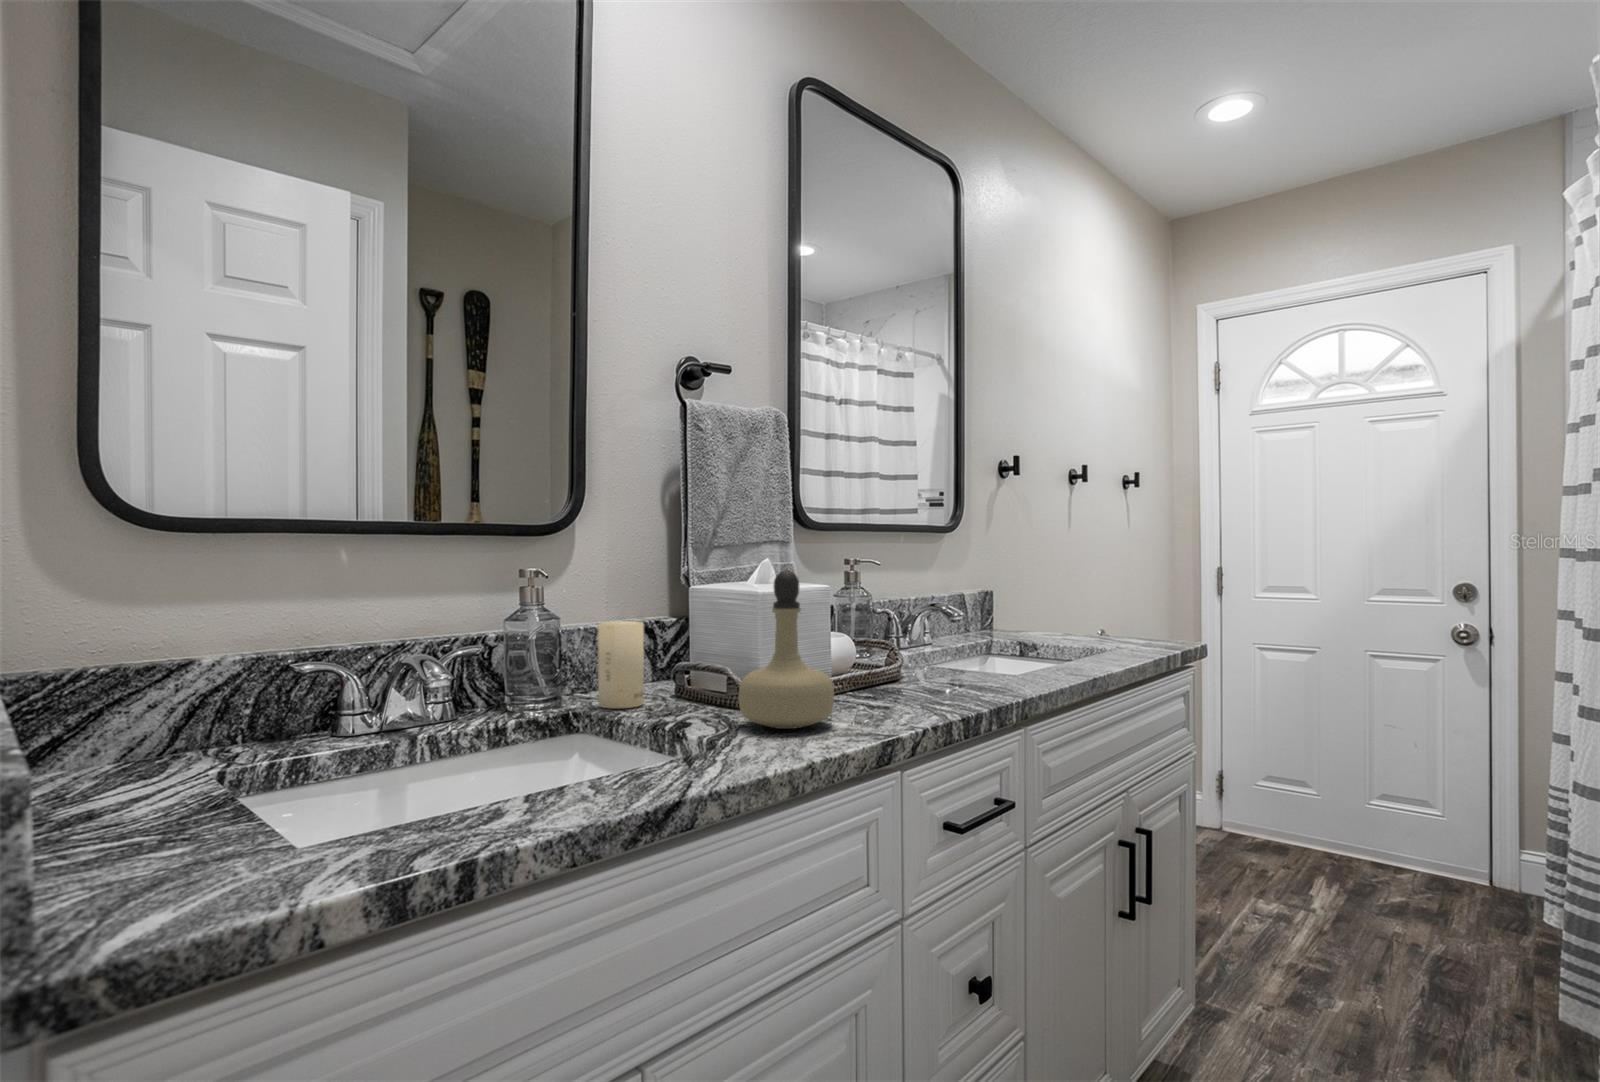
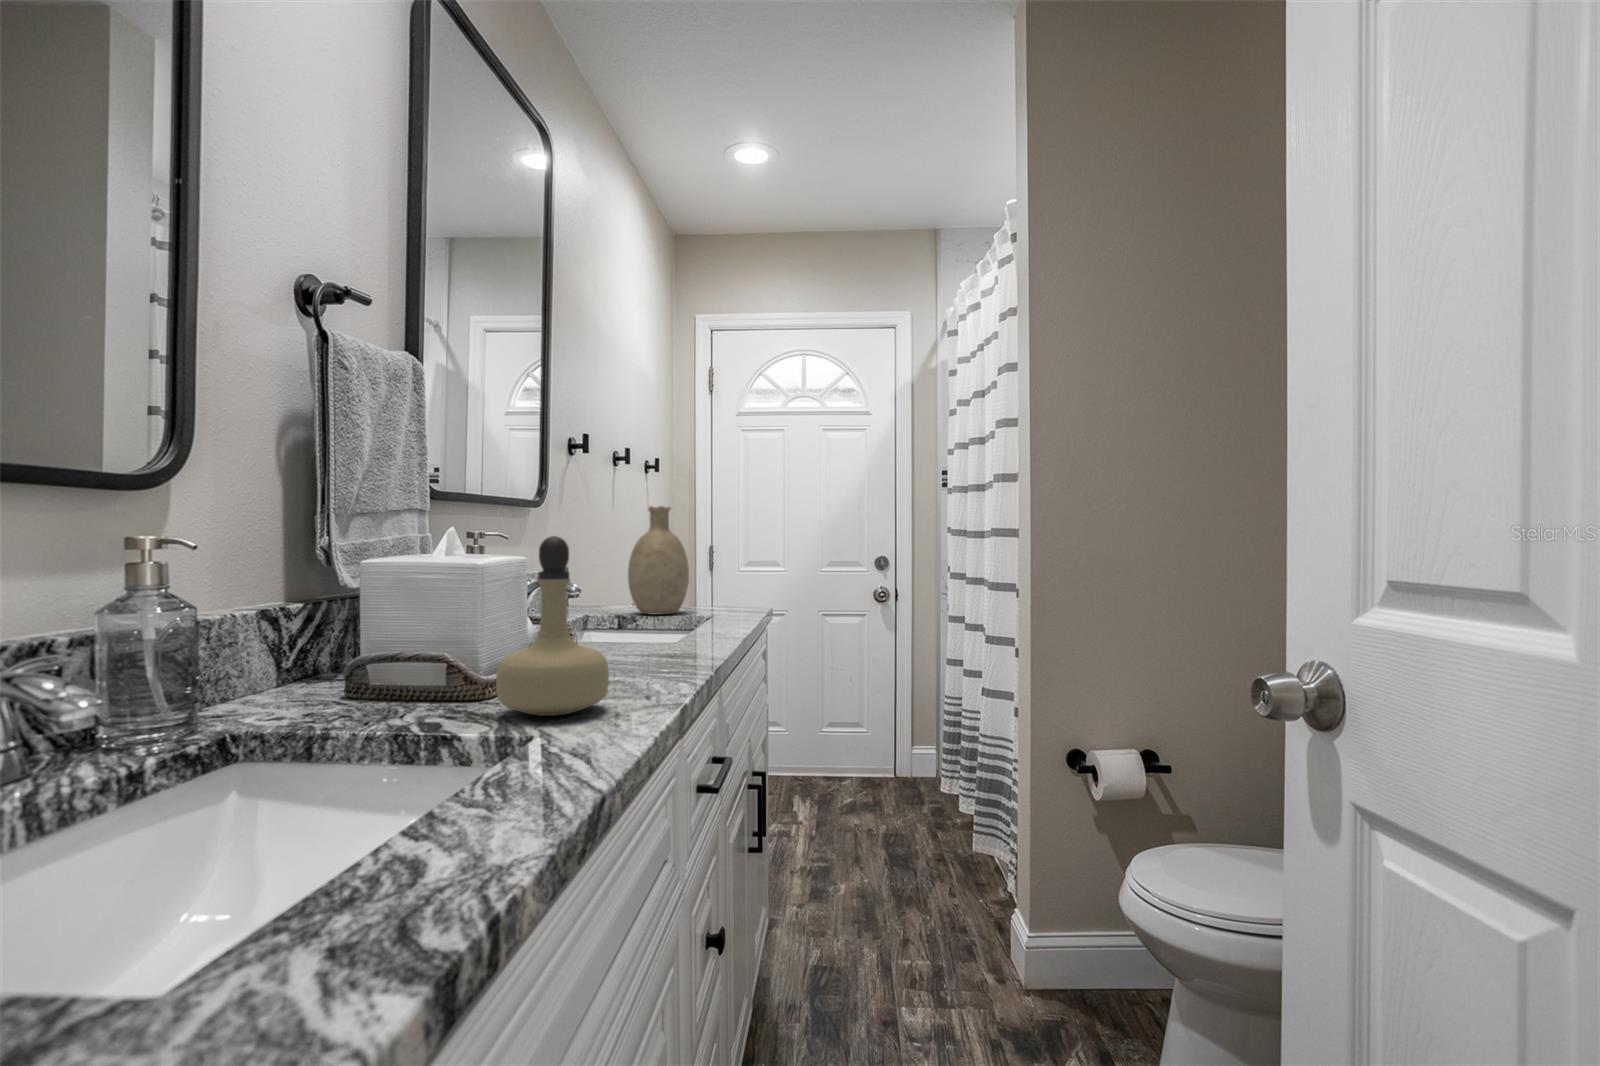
decorative vase: none [1042,529,1108,644] -> present [628,506,689,615]
candle: present [598,621,644,708] -> none [246,606,316,725]

